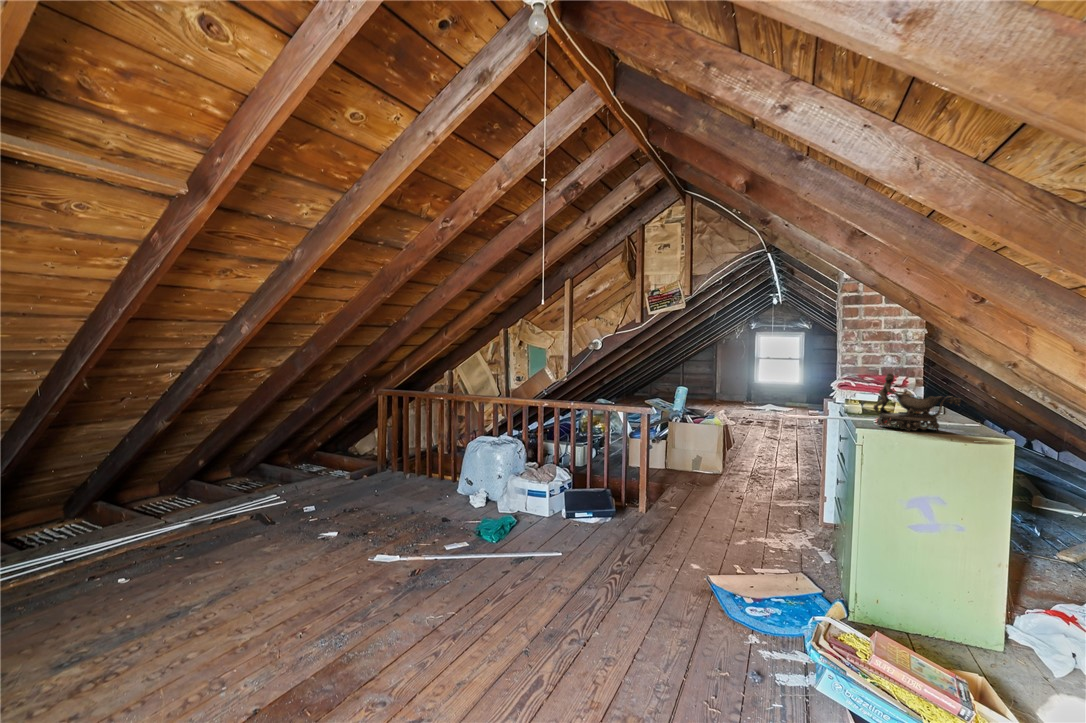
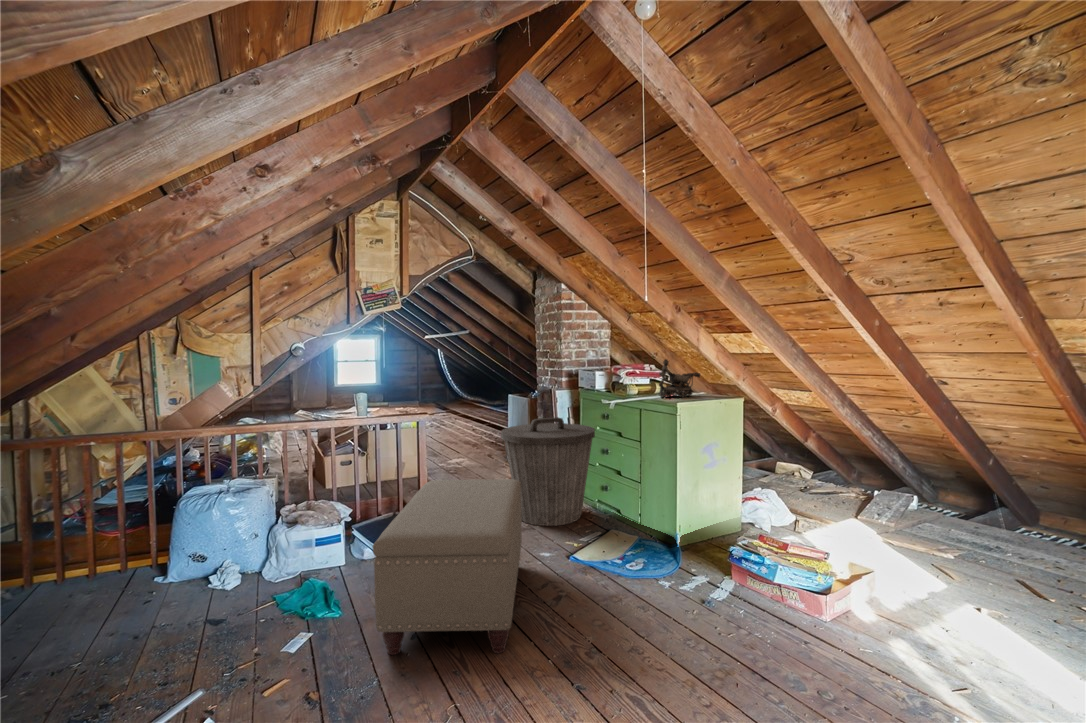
trash can: none [712,429,829,556] -> present [501,417,595,526]
ottoman: none [458,465,656,618] -> present [372,479,522,655]

